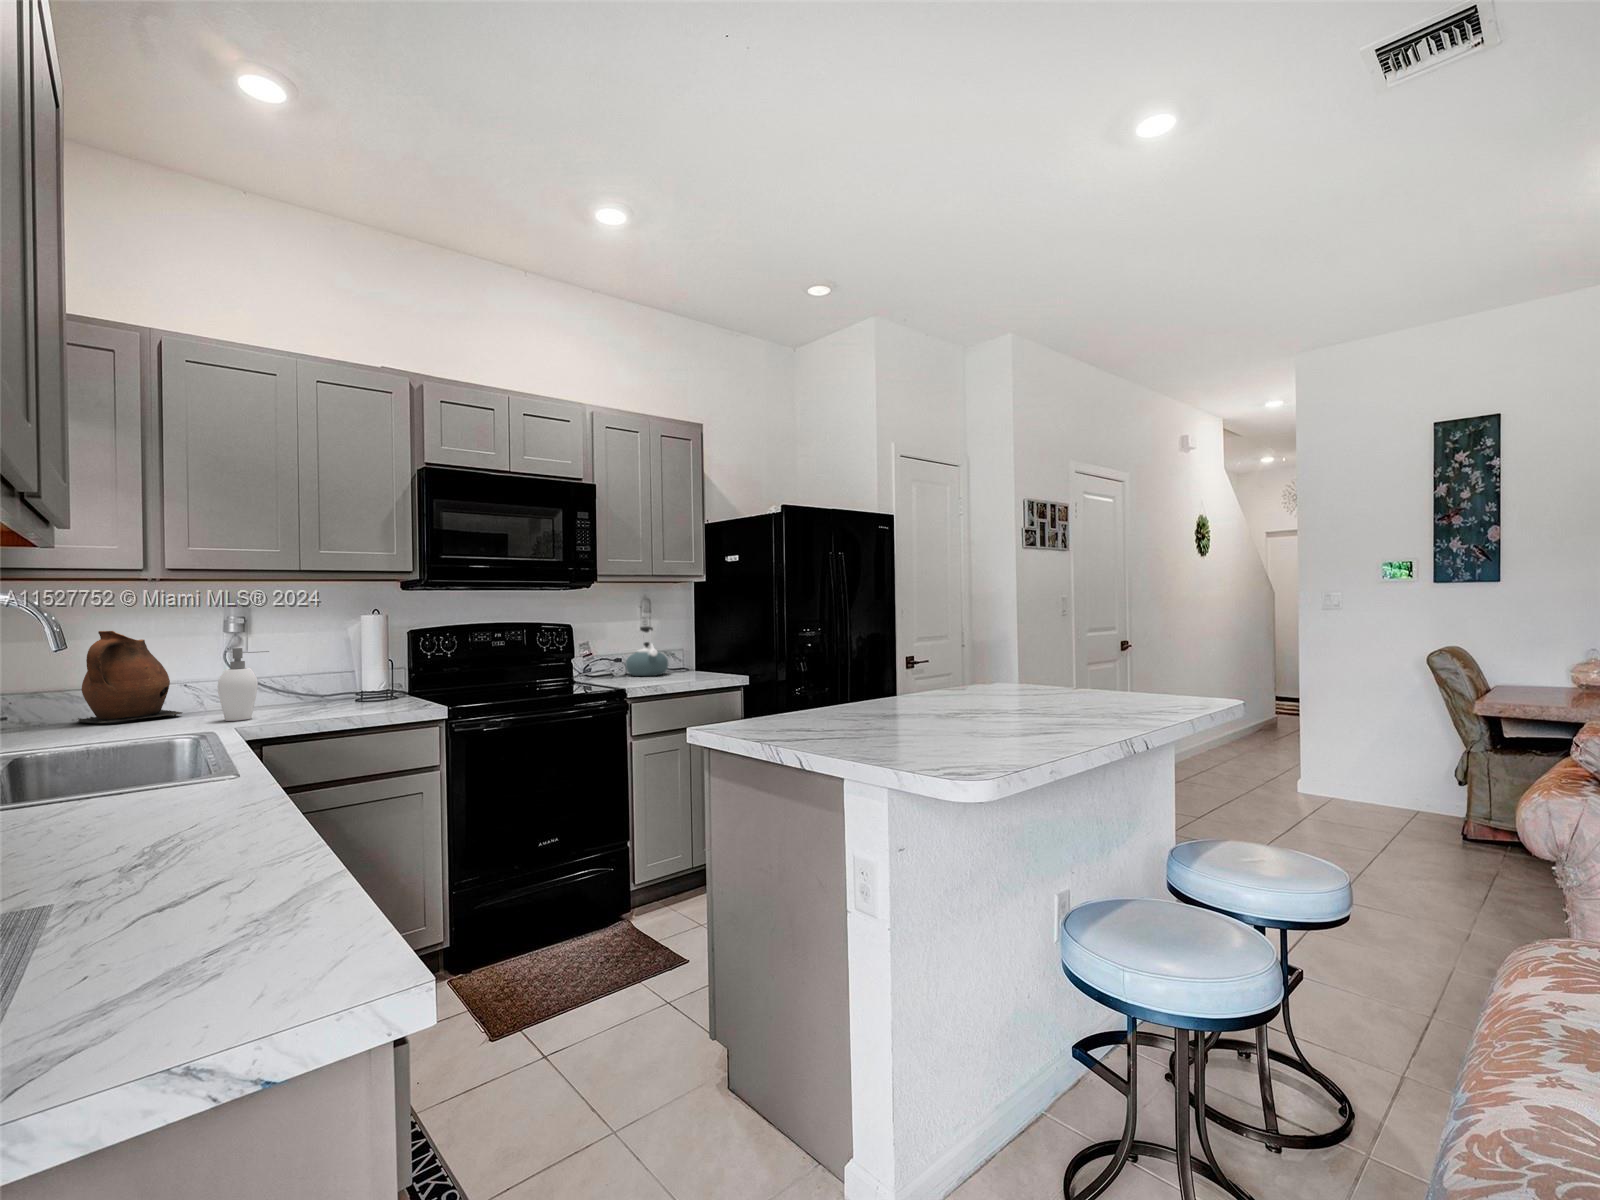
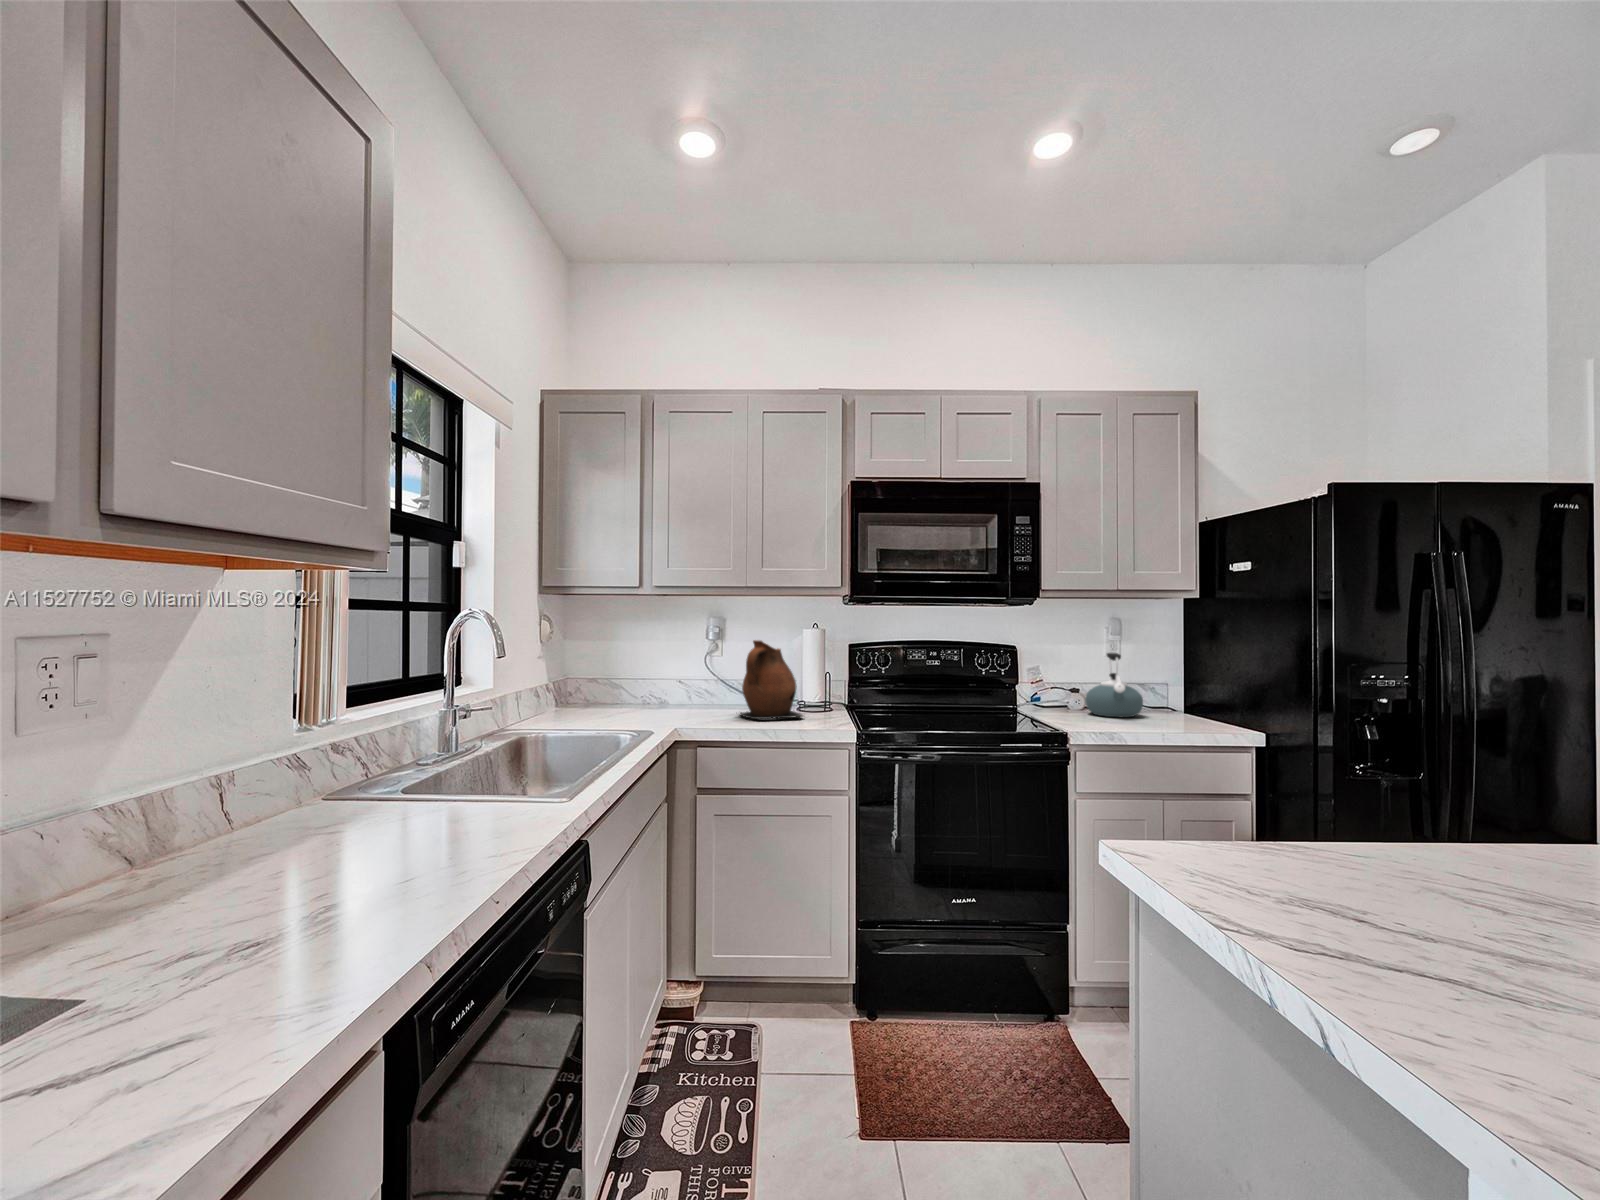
ceramic pitcher: present [78,631,182,723] -> present [740,640,804,719]
soap dispenser: present [217,648,269,721] -> none [680,658,718,724]

